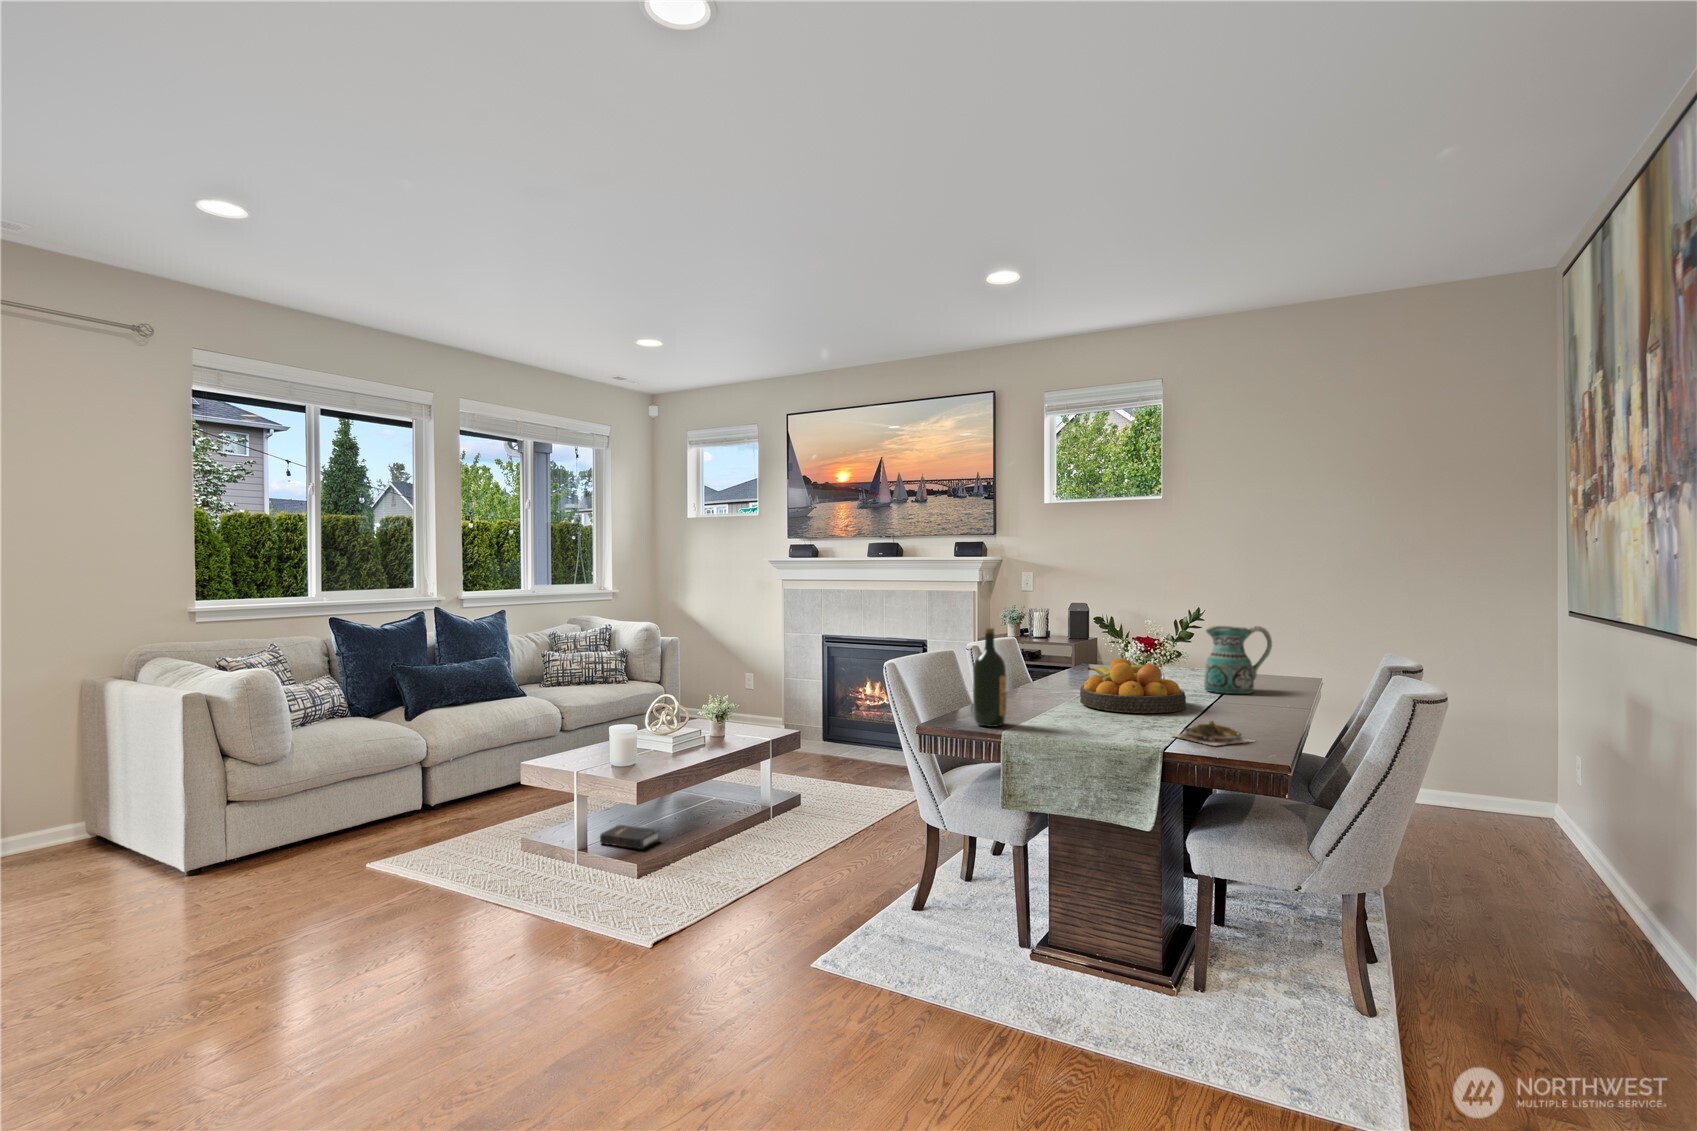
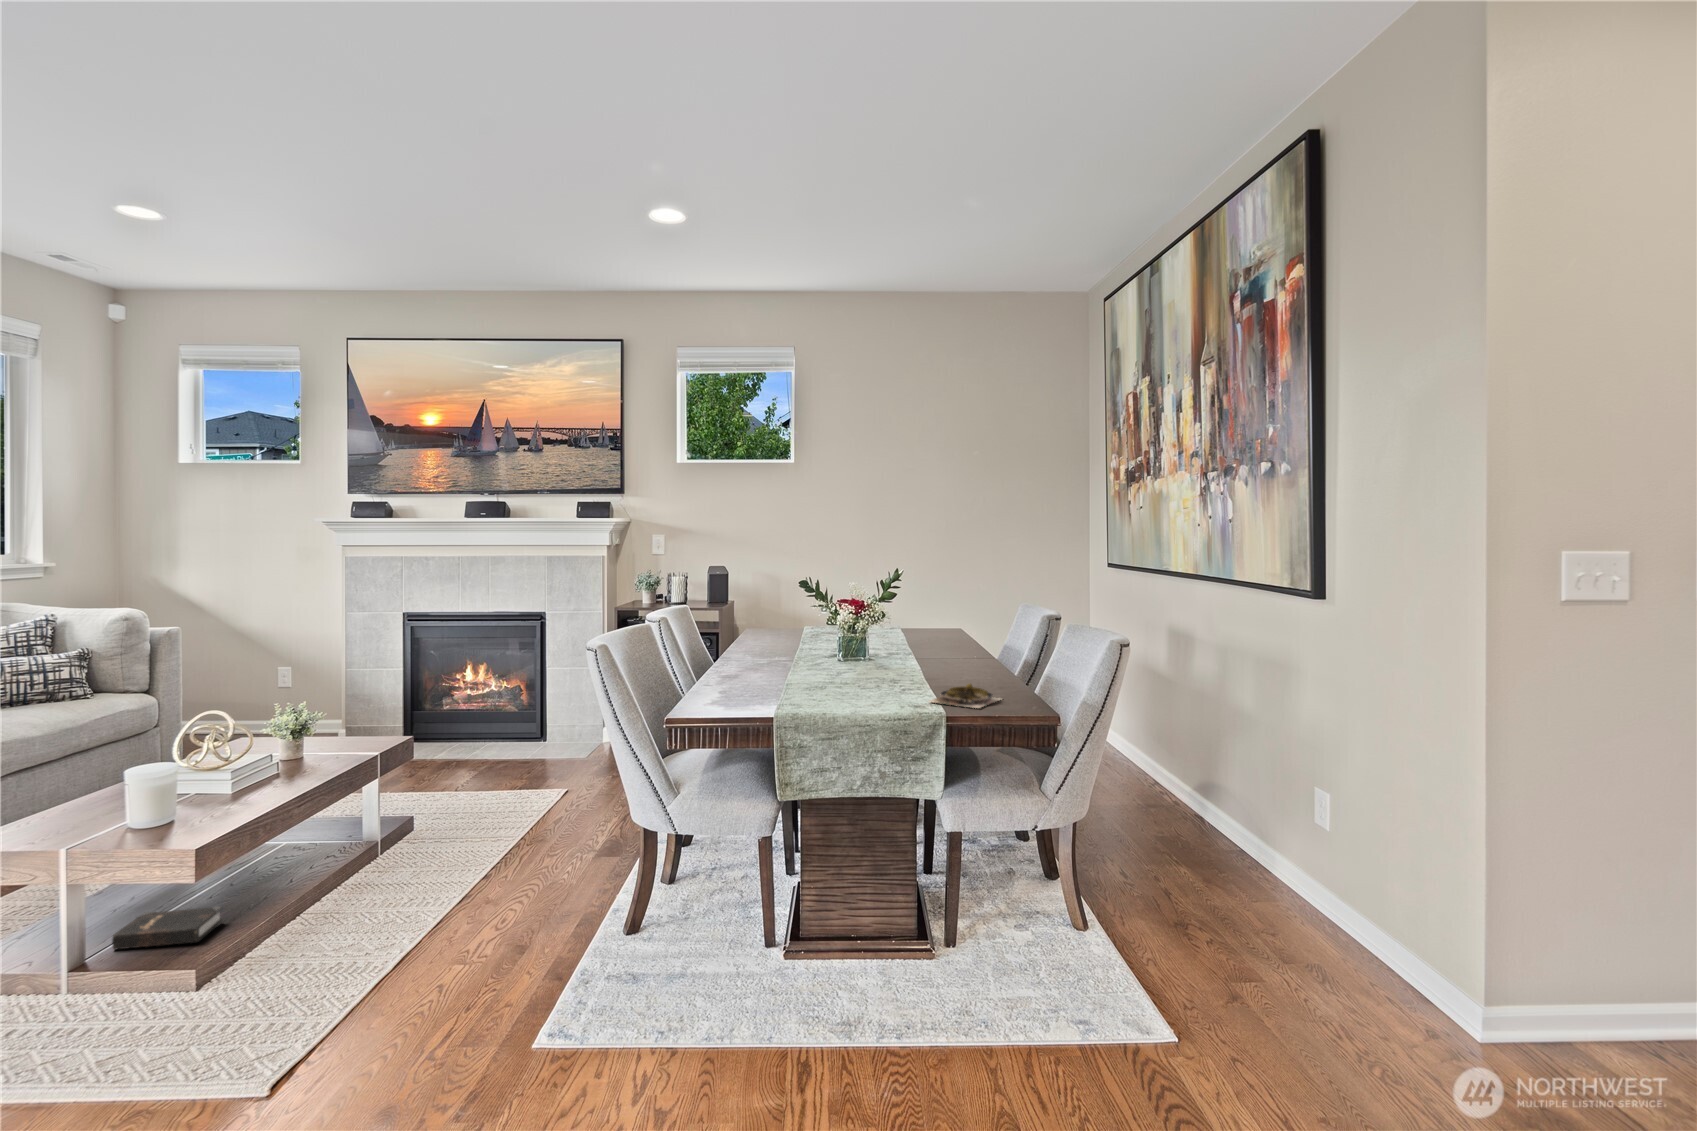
ceramic pitcher: present [1205,626,1272,694] -> none [892,586,949,652]
wine bottle: present [973,628,1007,727] -> none [721,601,759,713]
fruit bowl: present [1080,658,1186,713] -> none [800,624,902,680]

